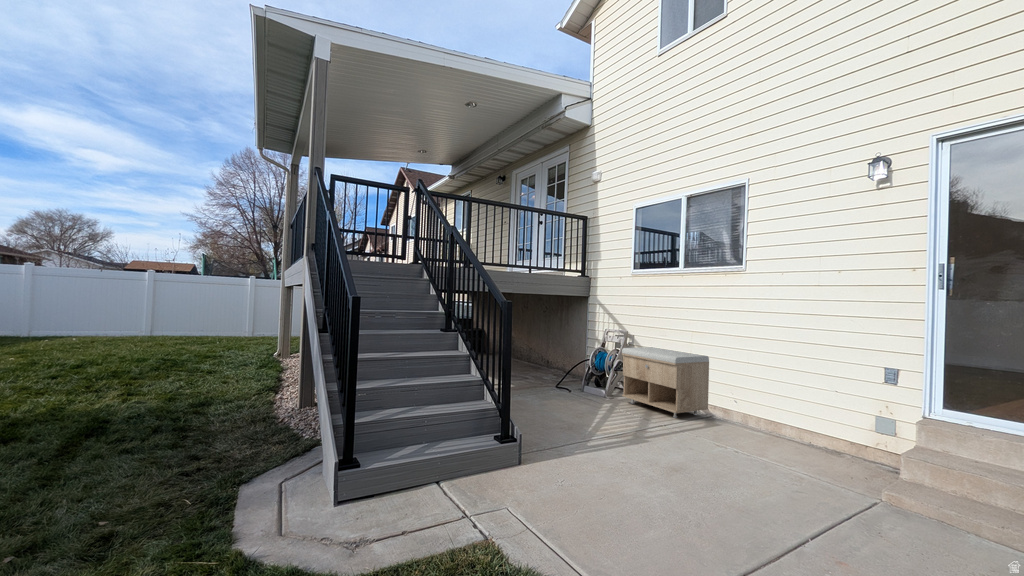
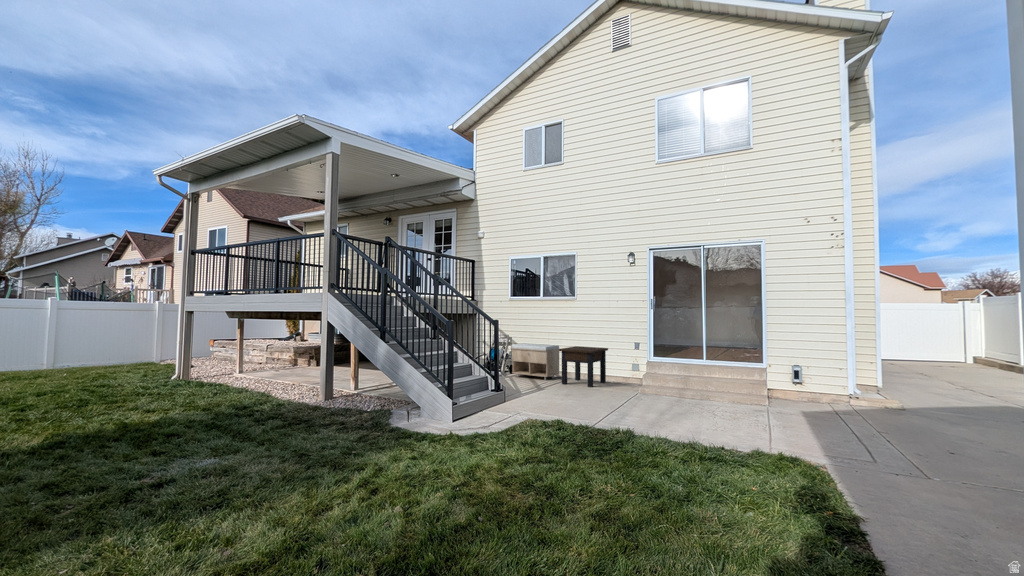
side table: none [694,361,812,454] -> present [559,346,608,387]

